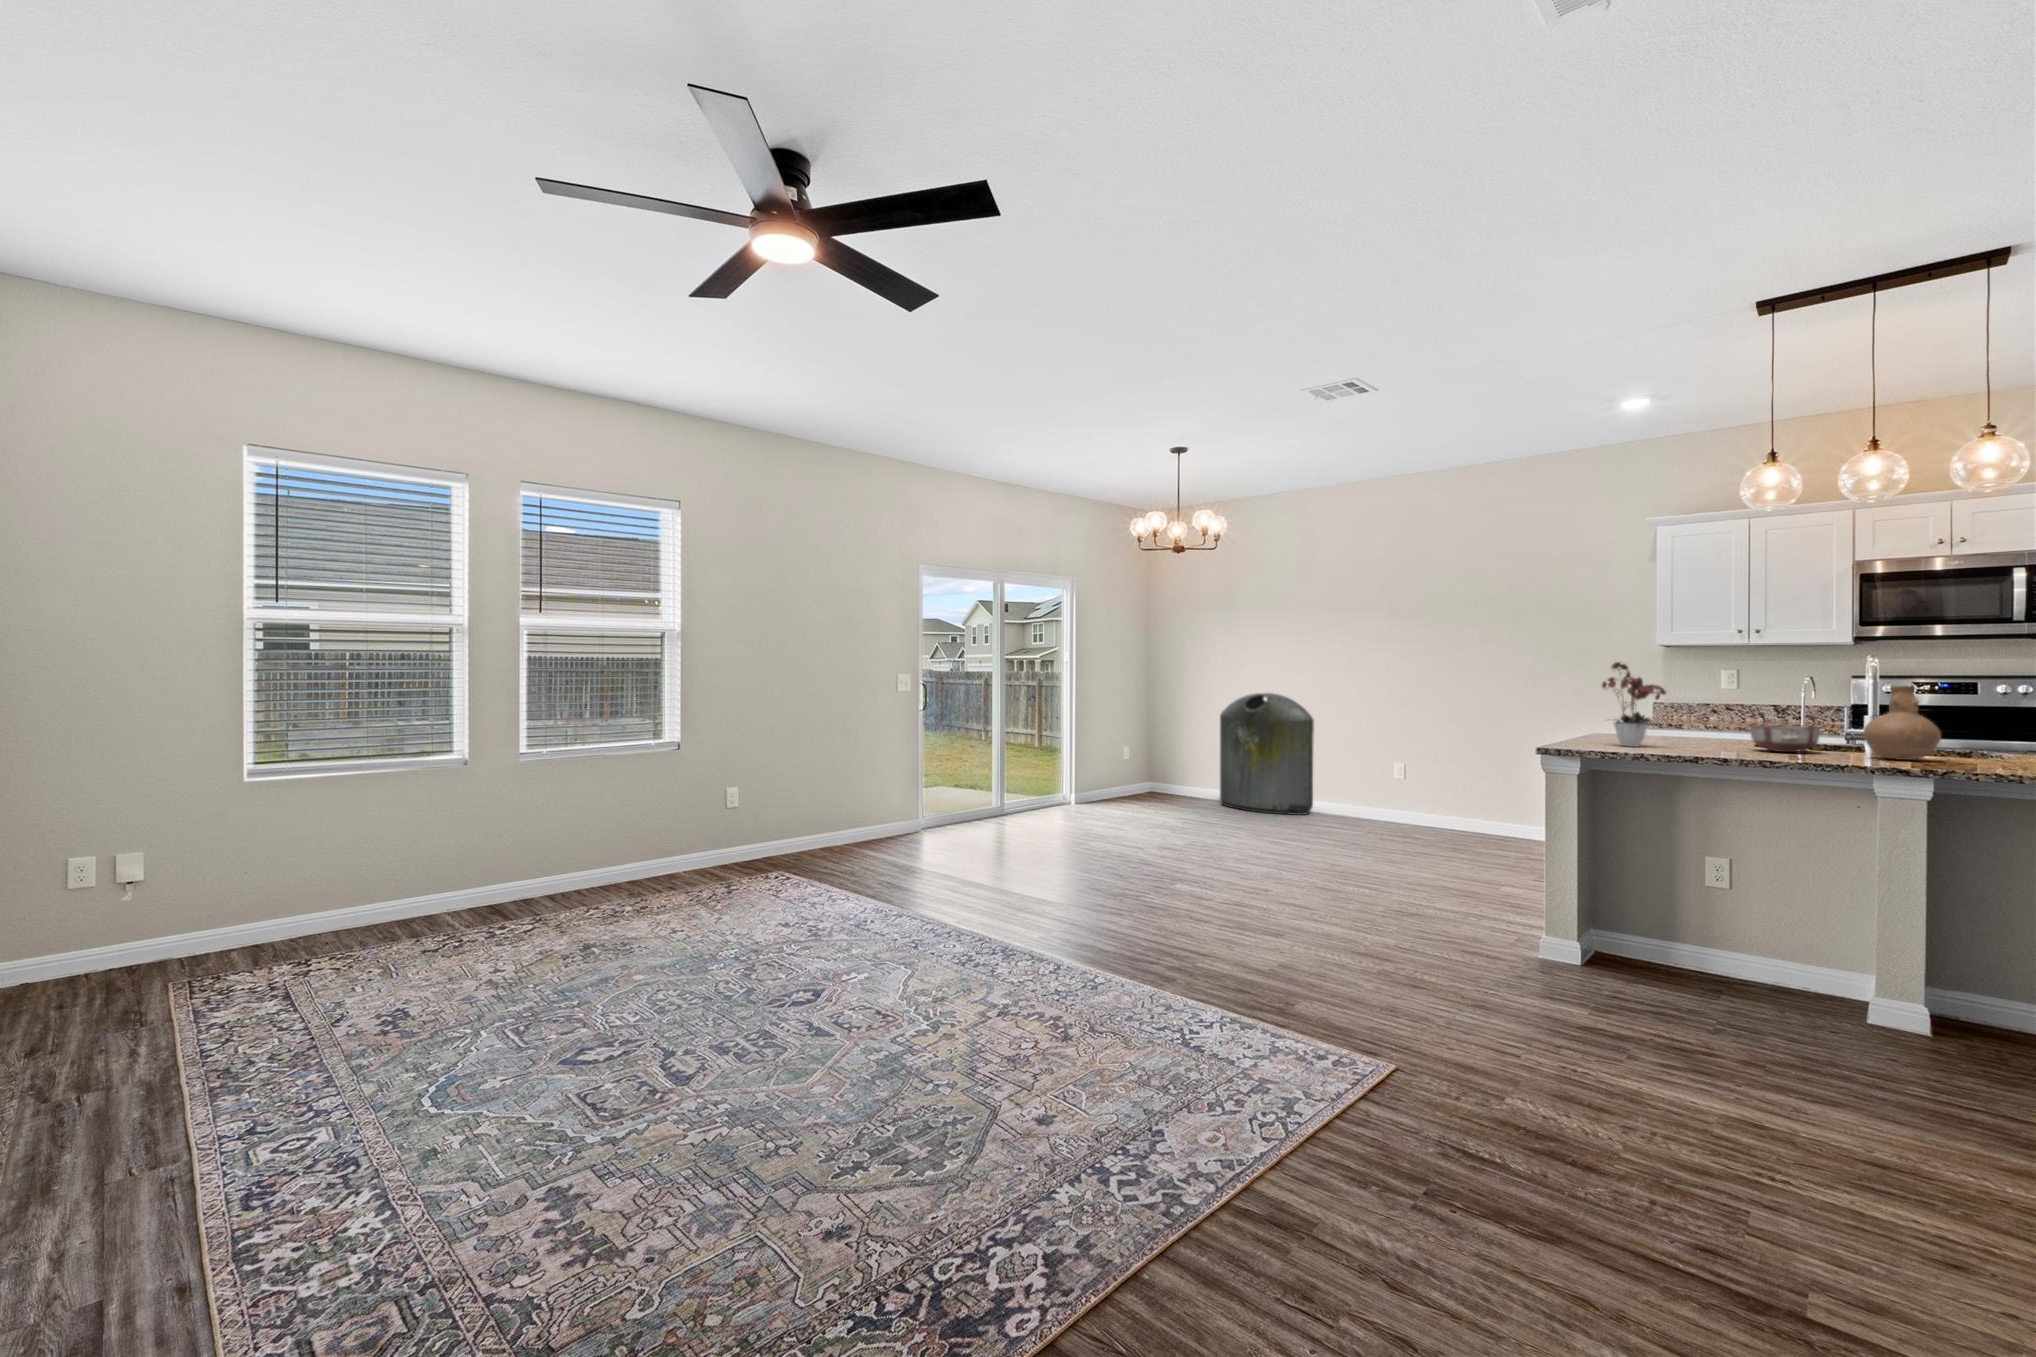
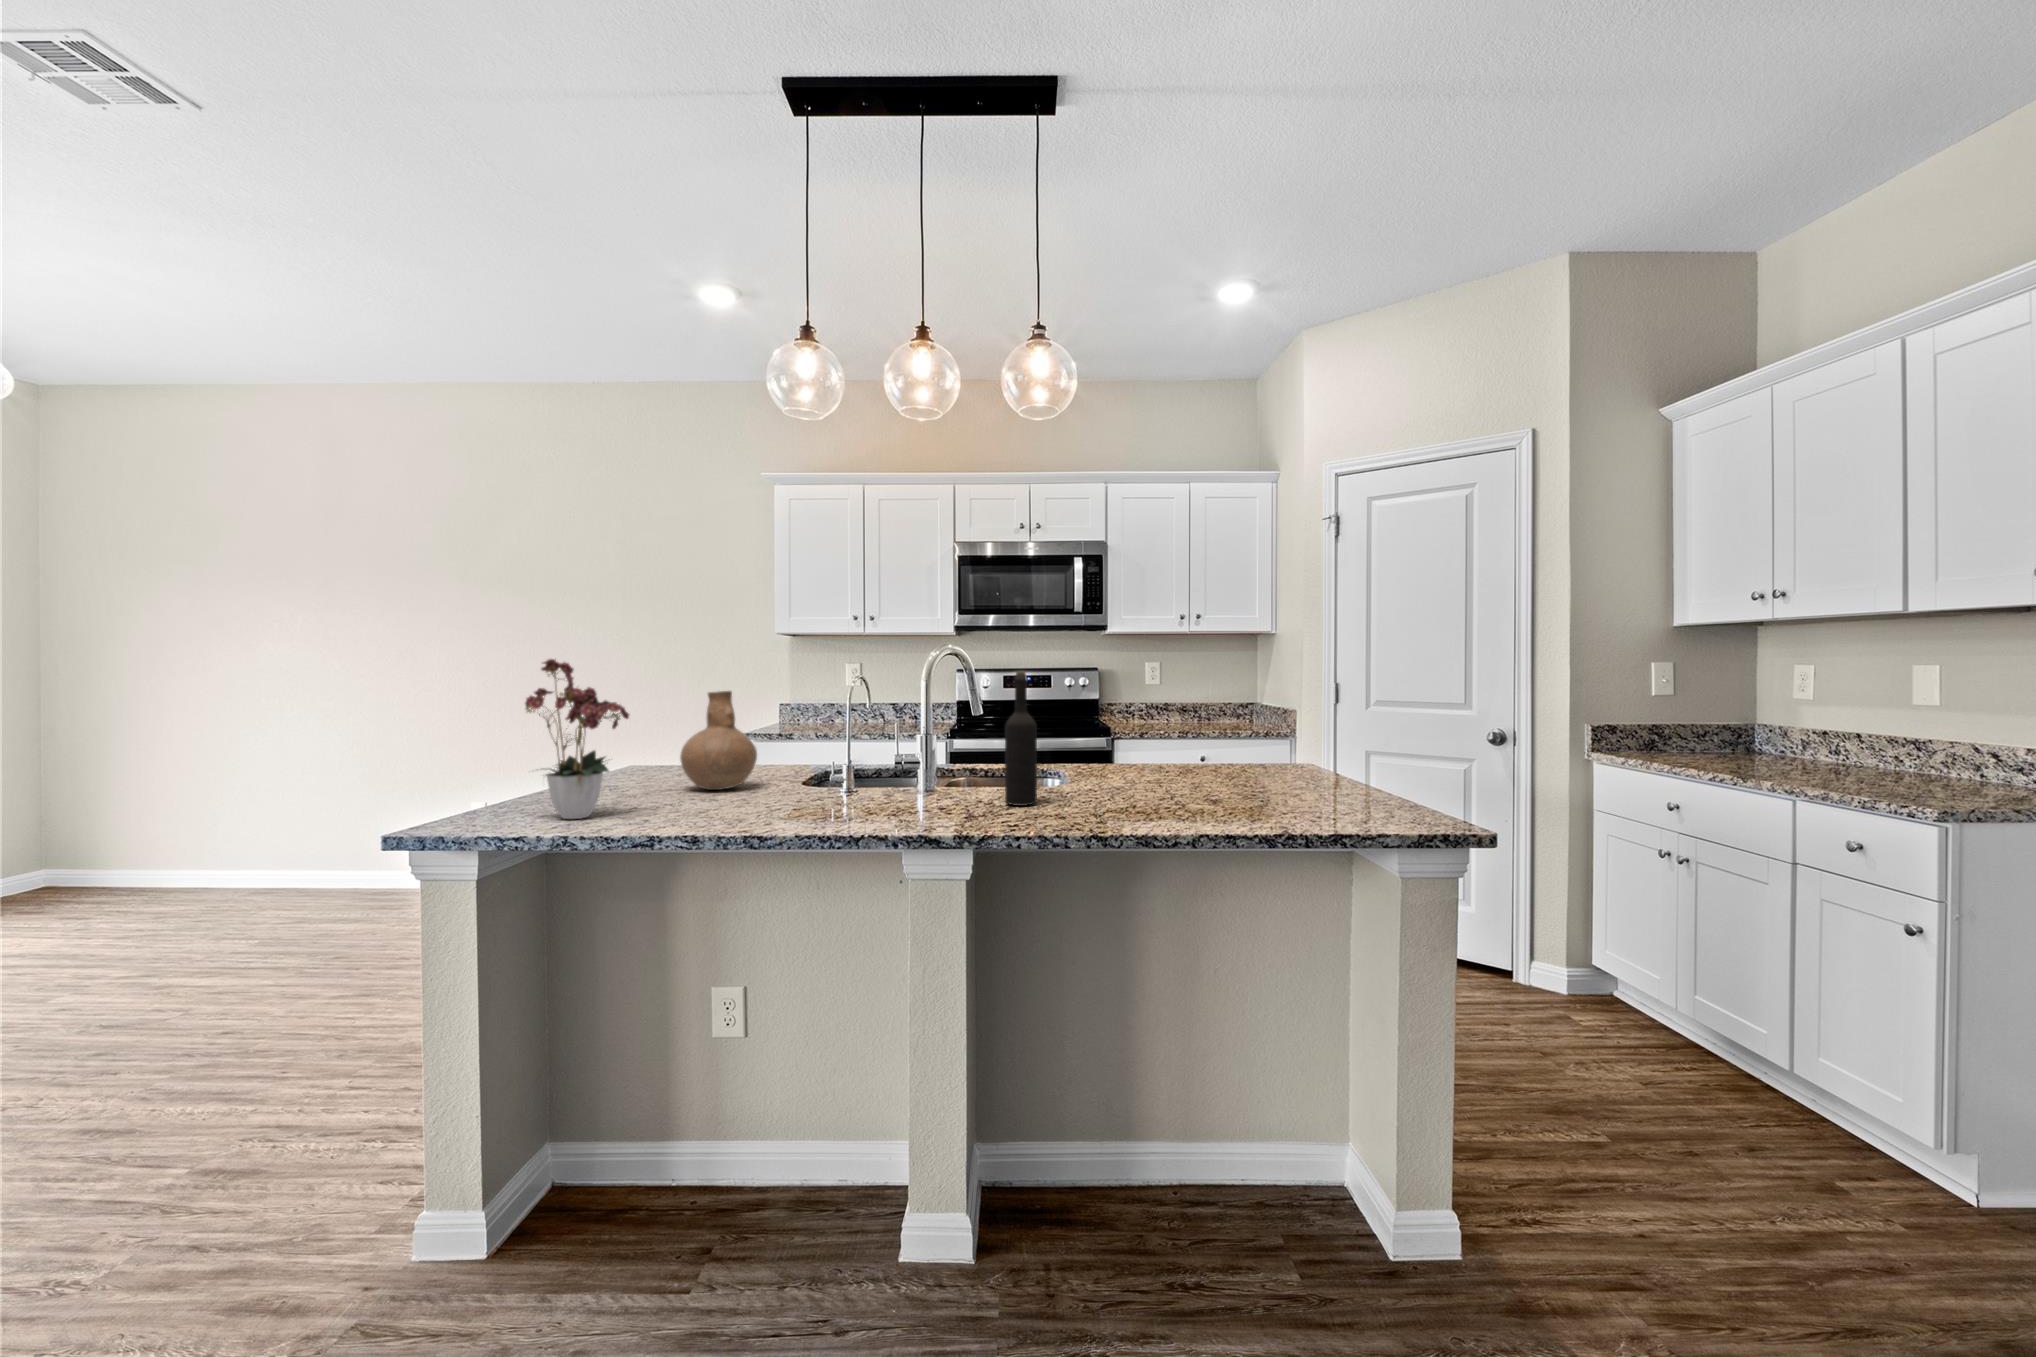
wine bottle: none [1957,671,1989,761] -> present [1005,671,1037,806]
vase: present [1863,686,1941,760] -> present [680,691,757,790]
trash can: present [1220,693,1314,815] -> none [140,707,318,913]
ceramic bowl: present [1750,725,1820,752] -> none [759,761,850,809]

